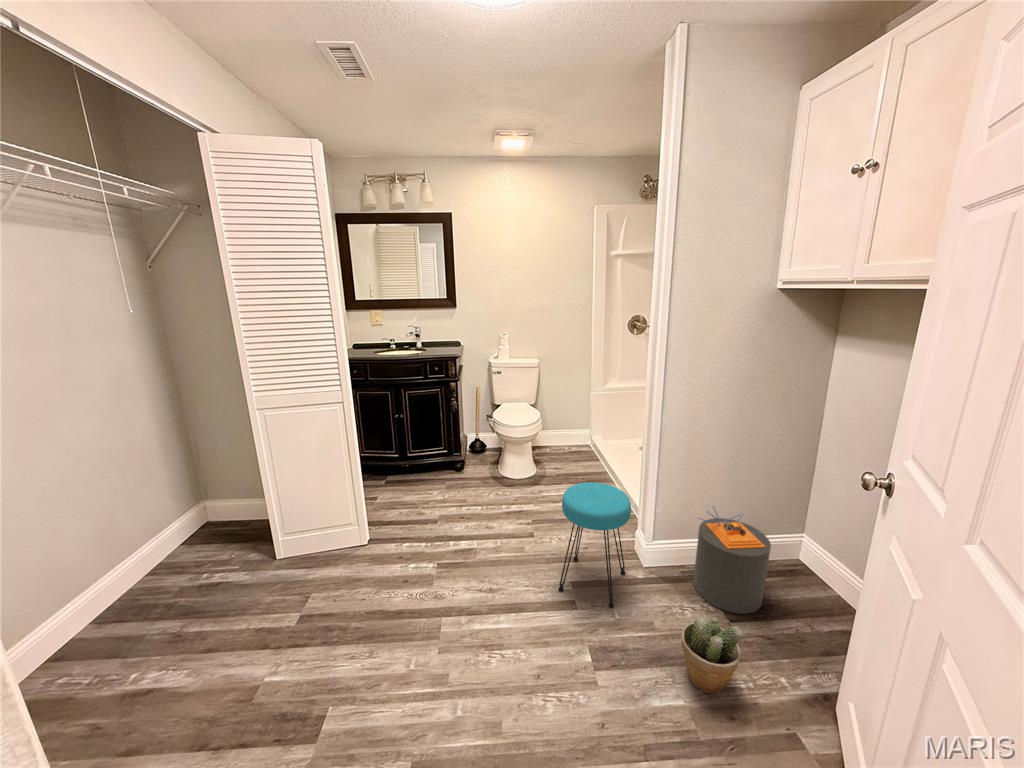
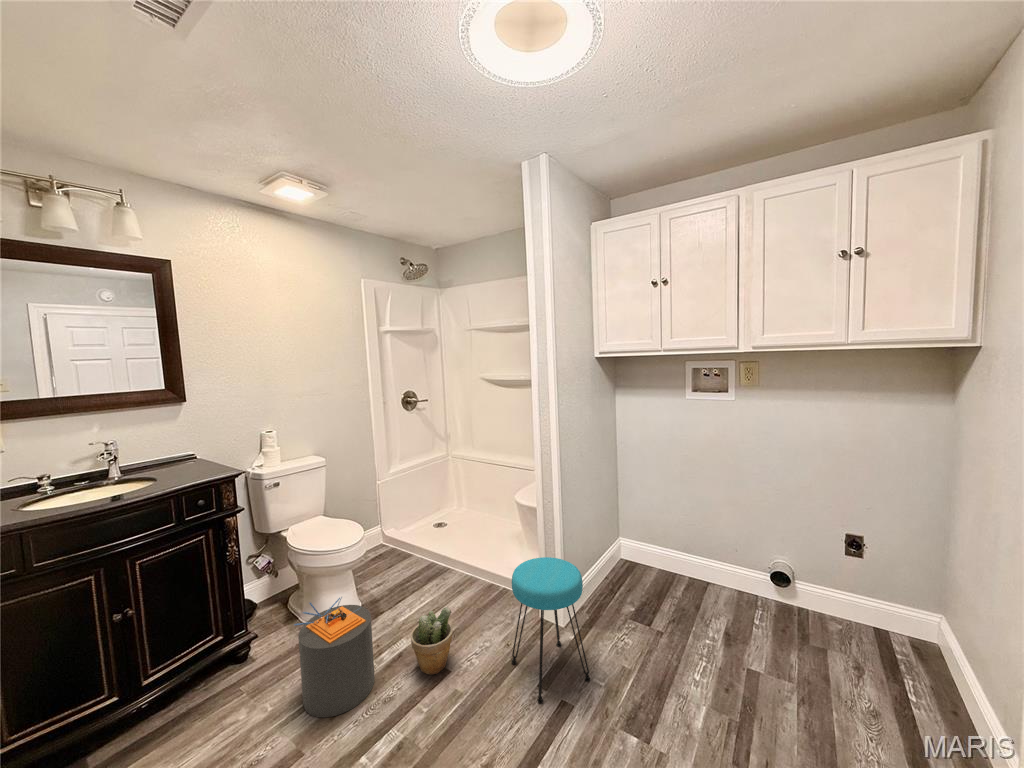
trash can: present [693,507,771,614] -> present [294,597,375,717]
potted plant: present [681,617,743,694] -> present [411,607,453,675]

